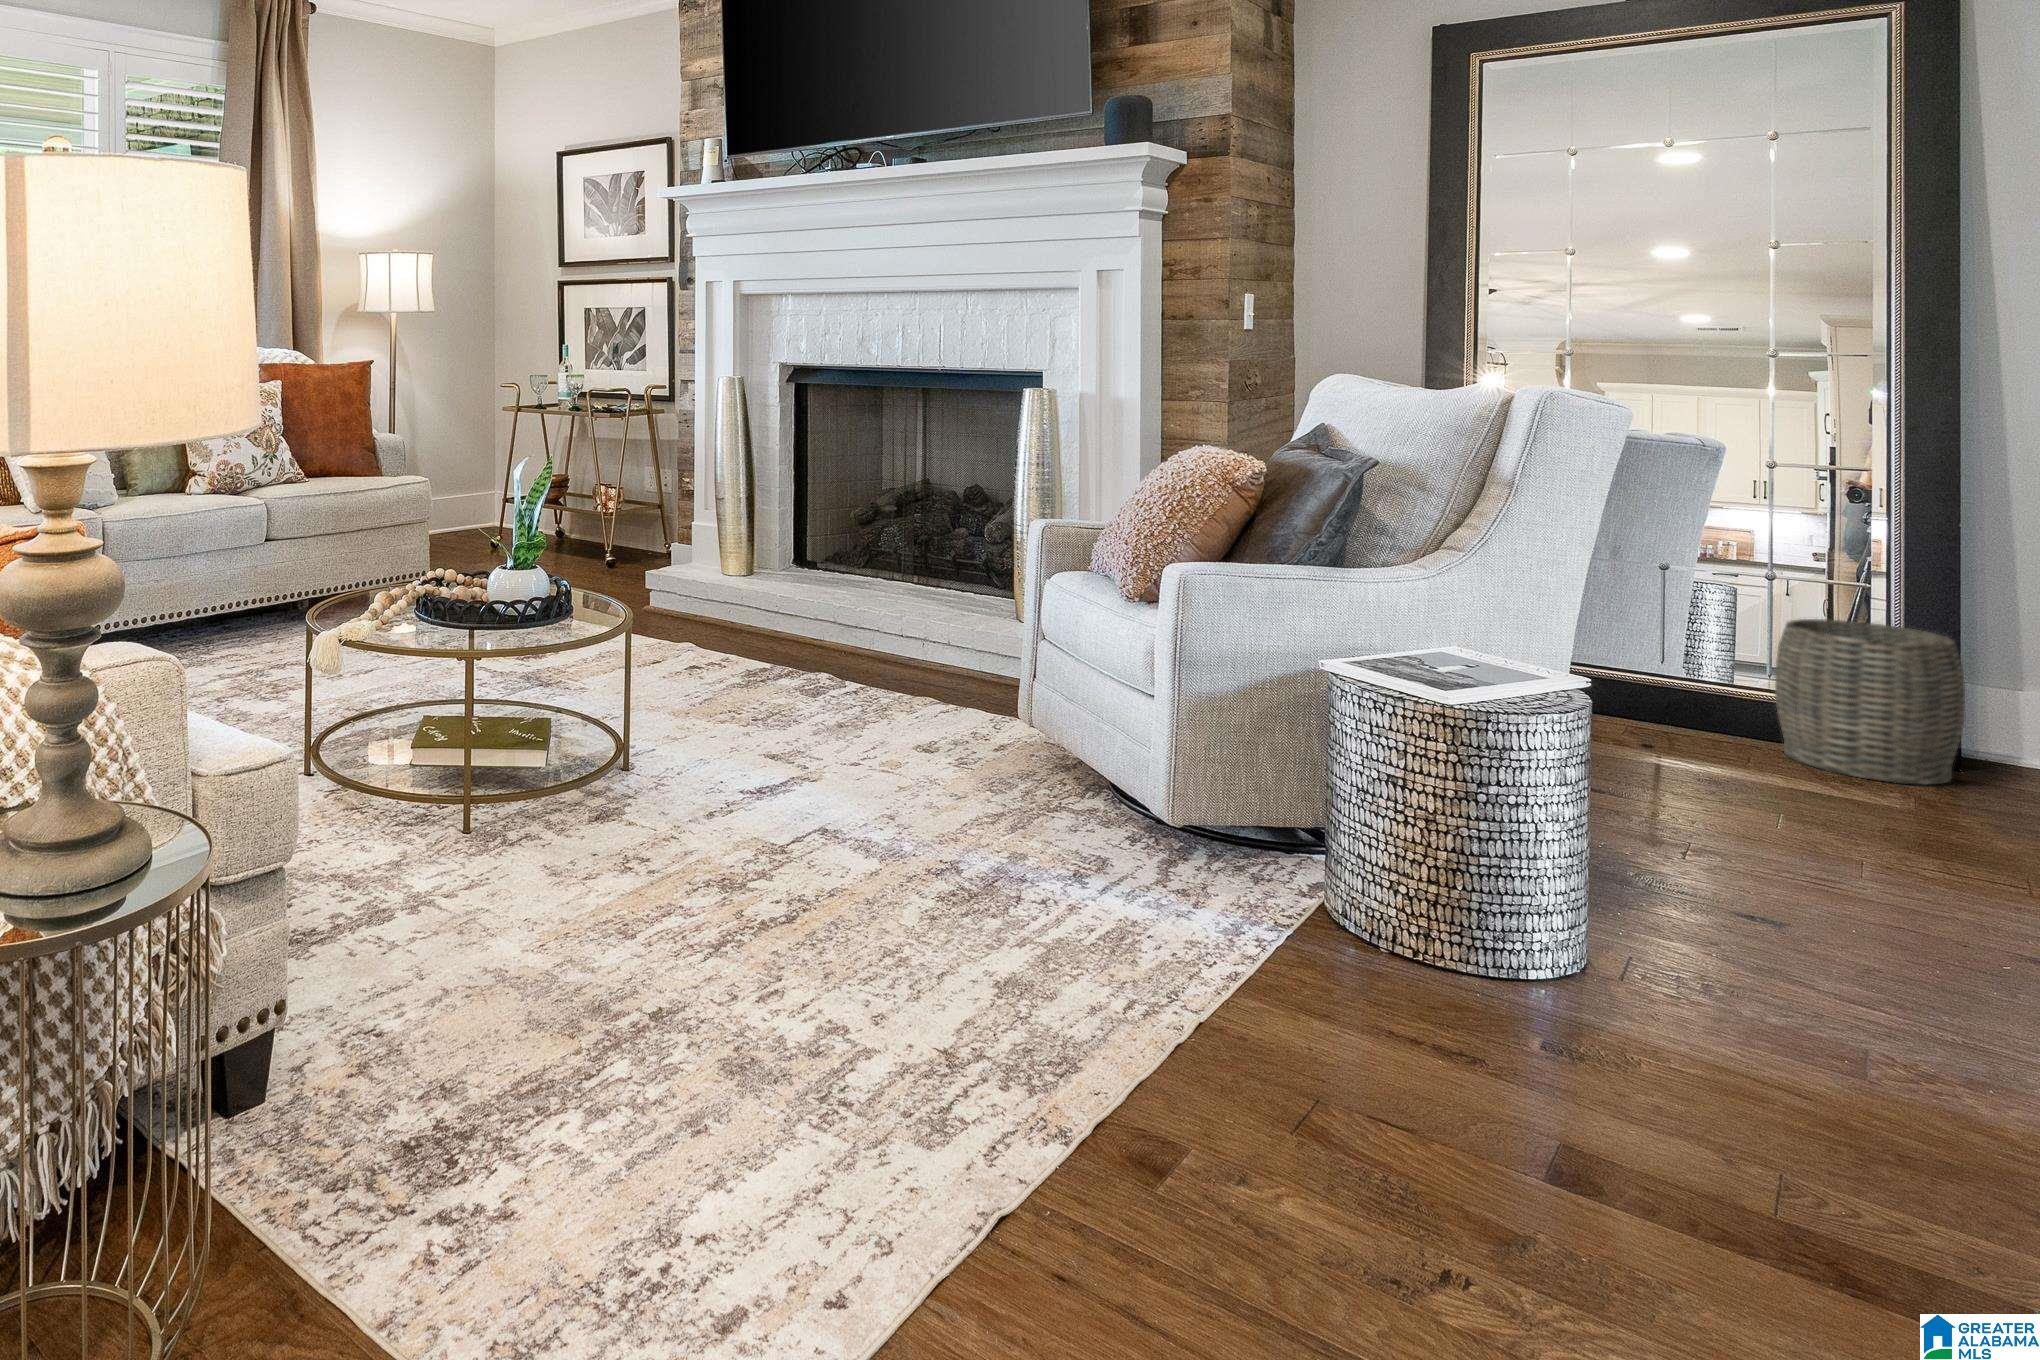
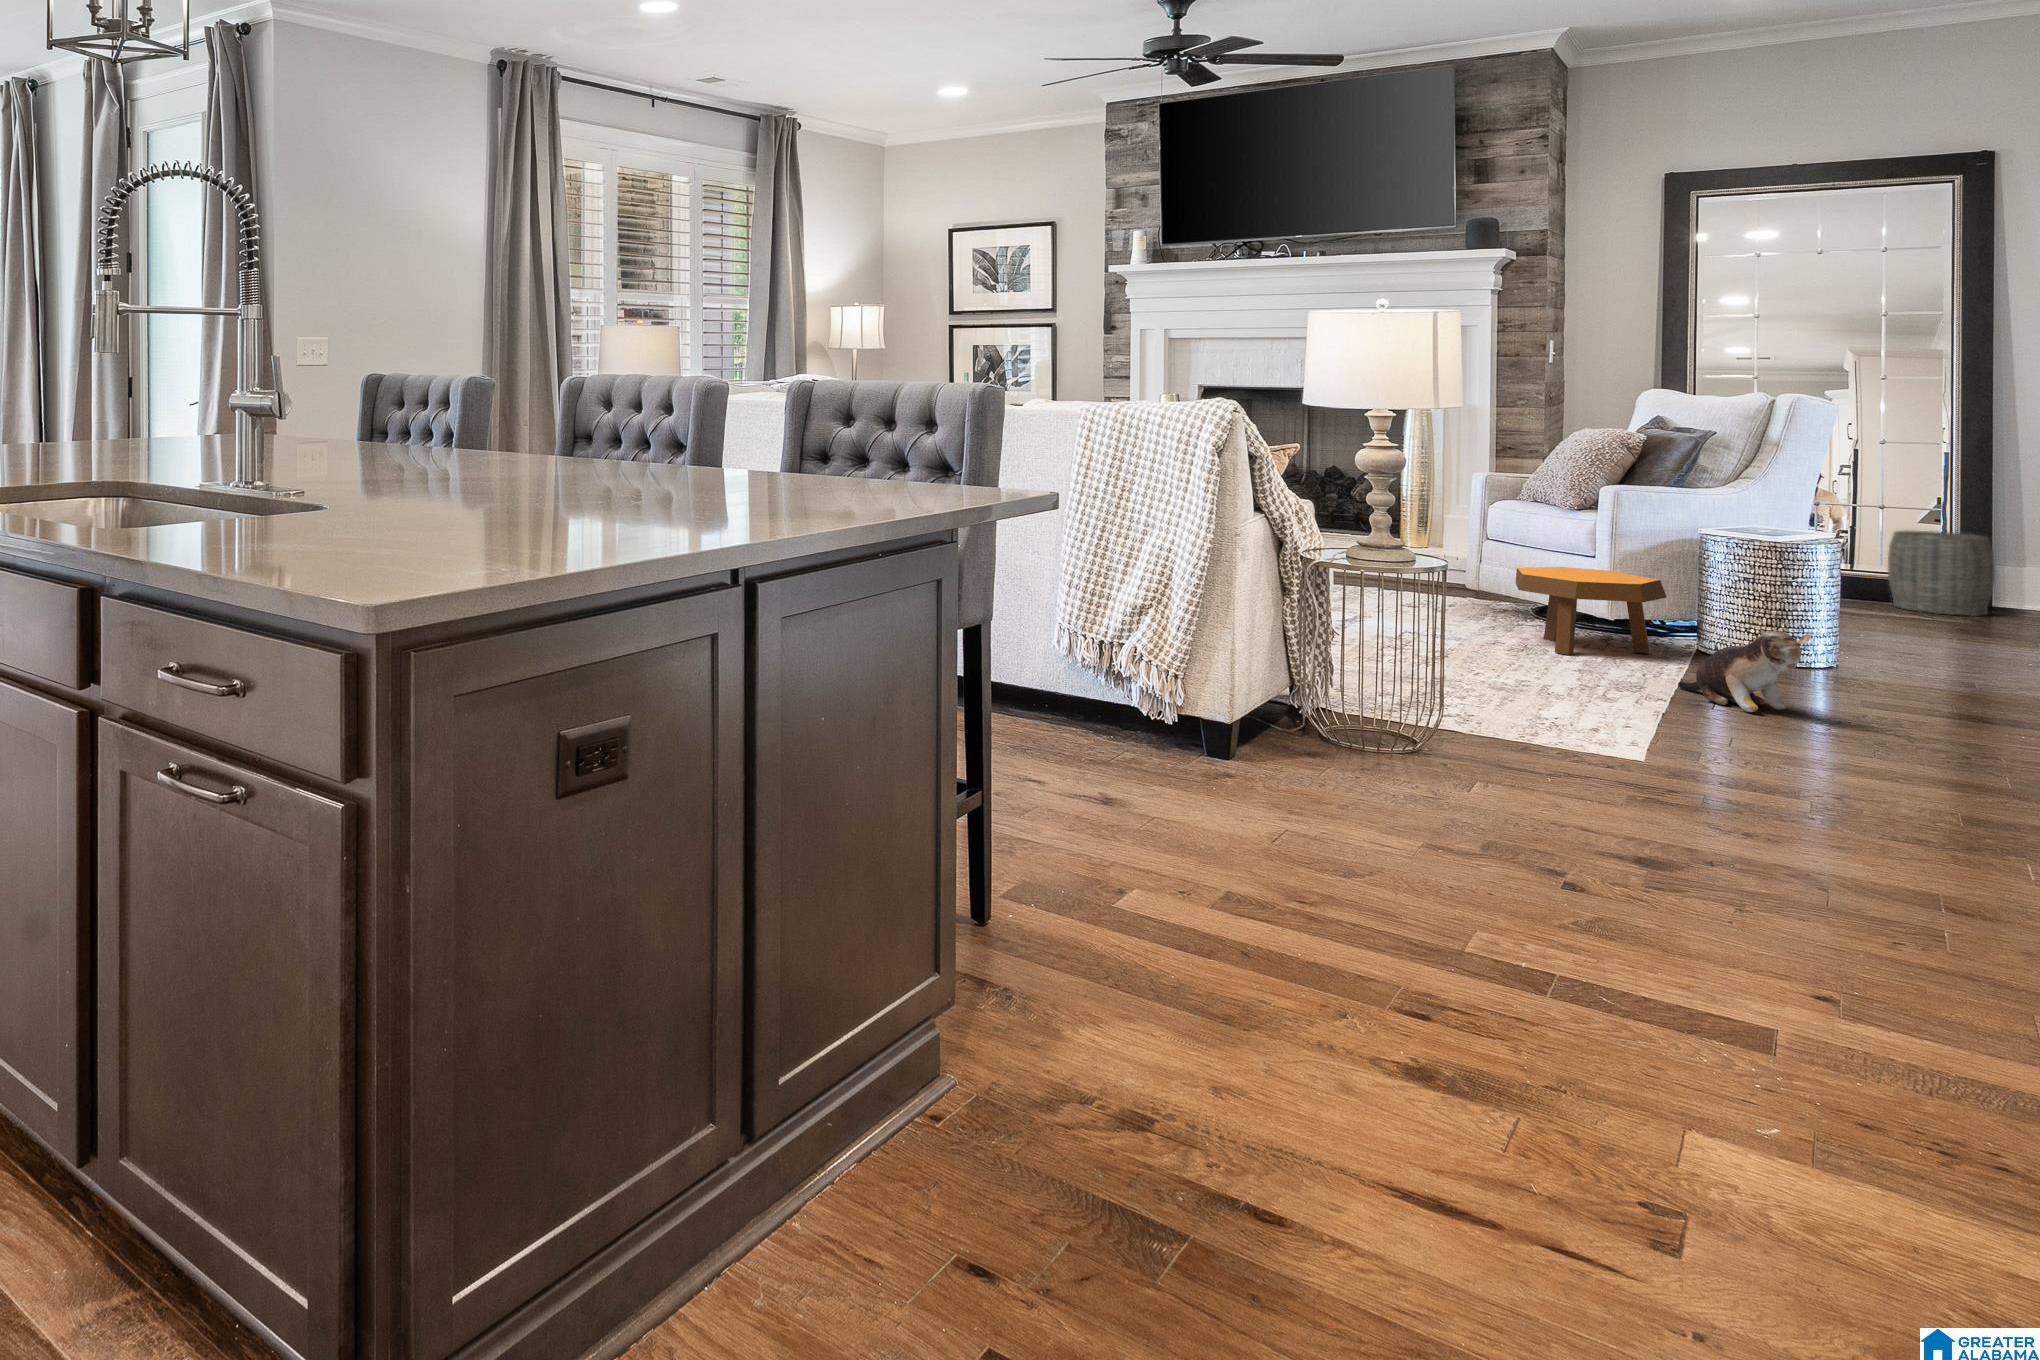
footstool: none [966,714,1237,918] -> present [1516,567,1667,655]
plush toy: none [1142,1015,1348,1220] -> present [1678,631,1811,712]

